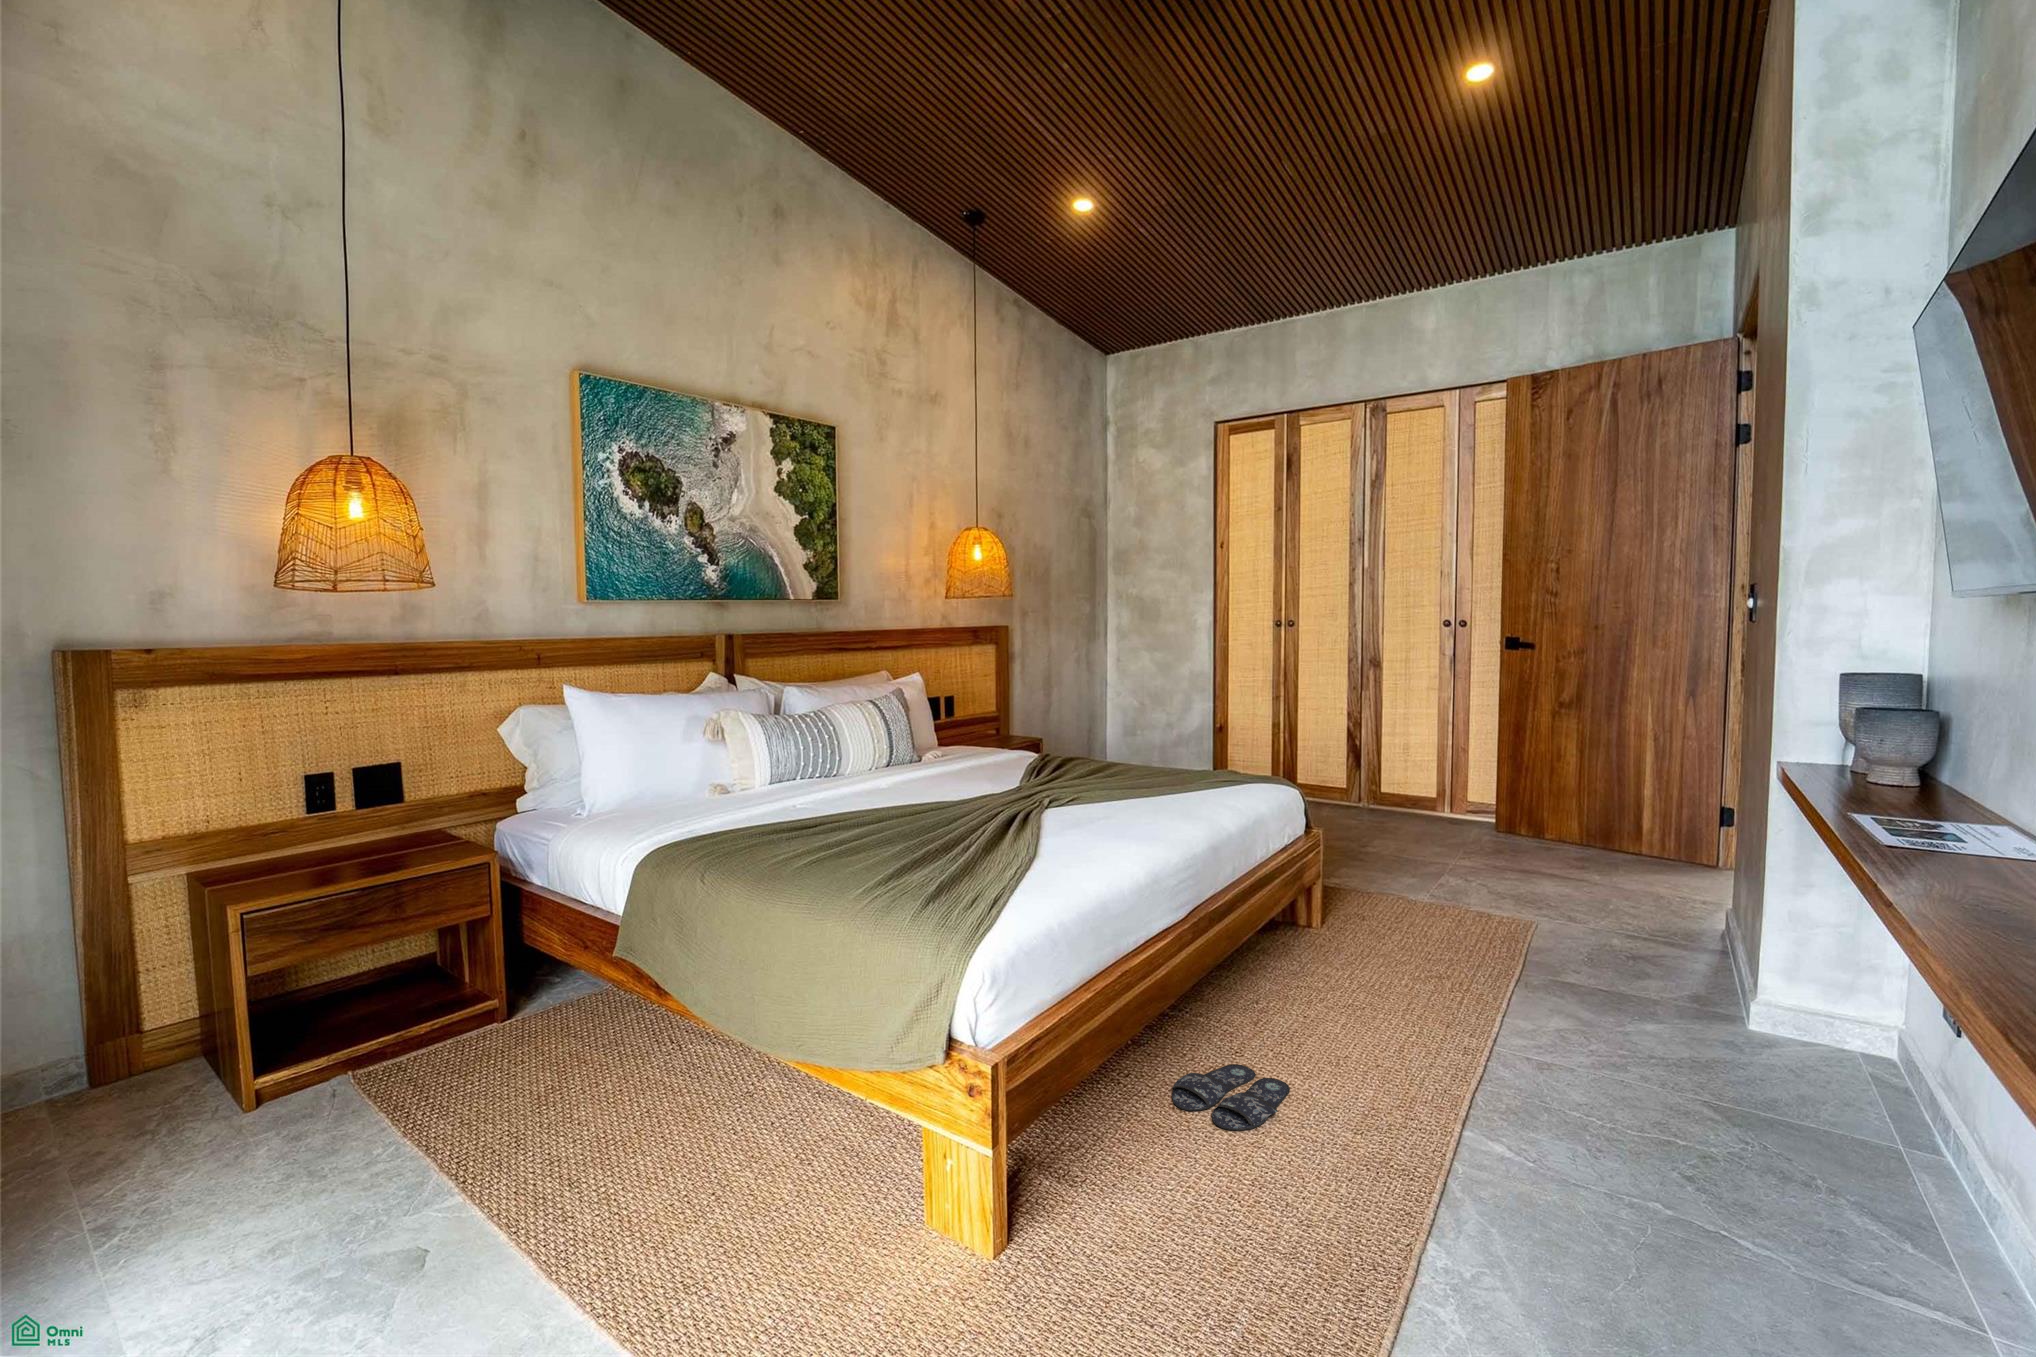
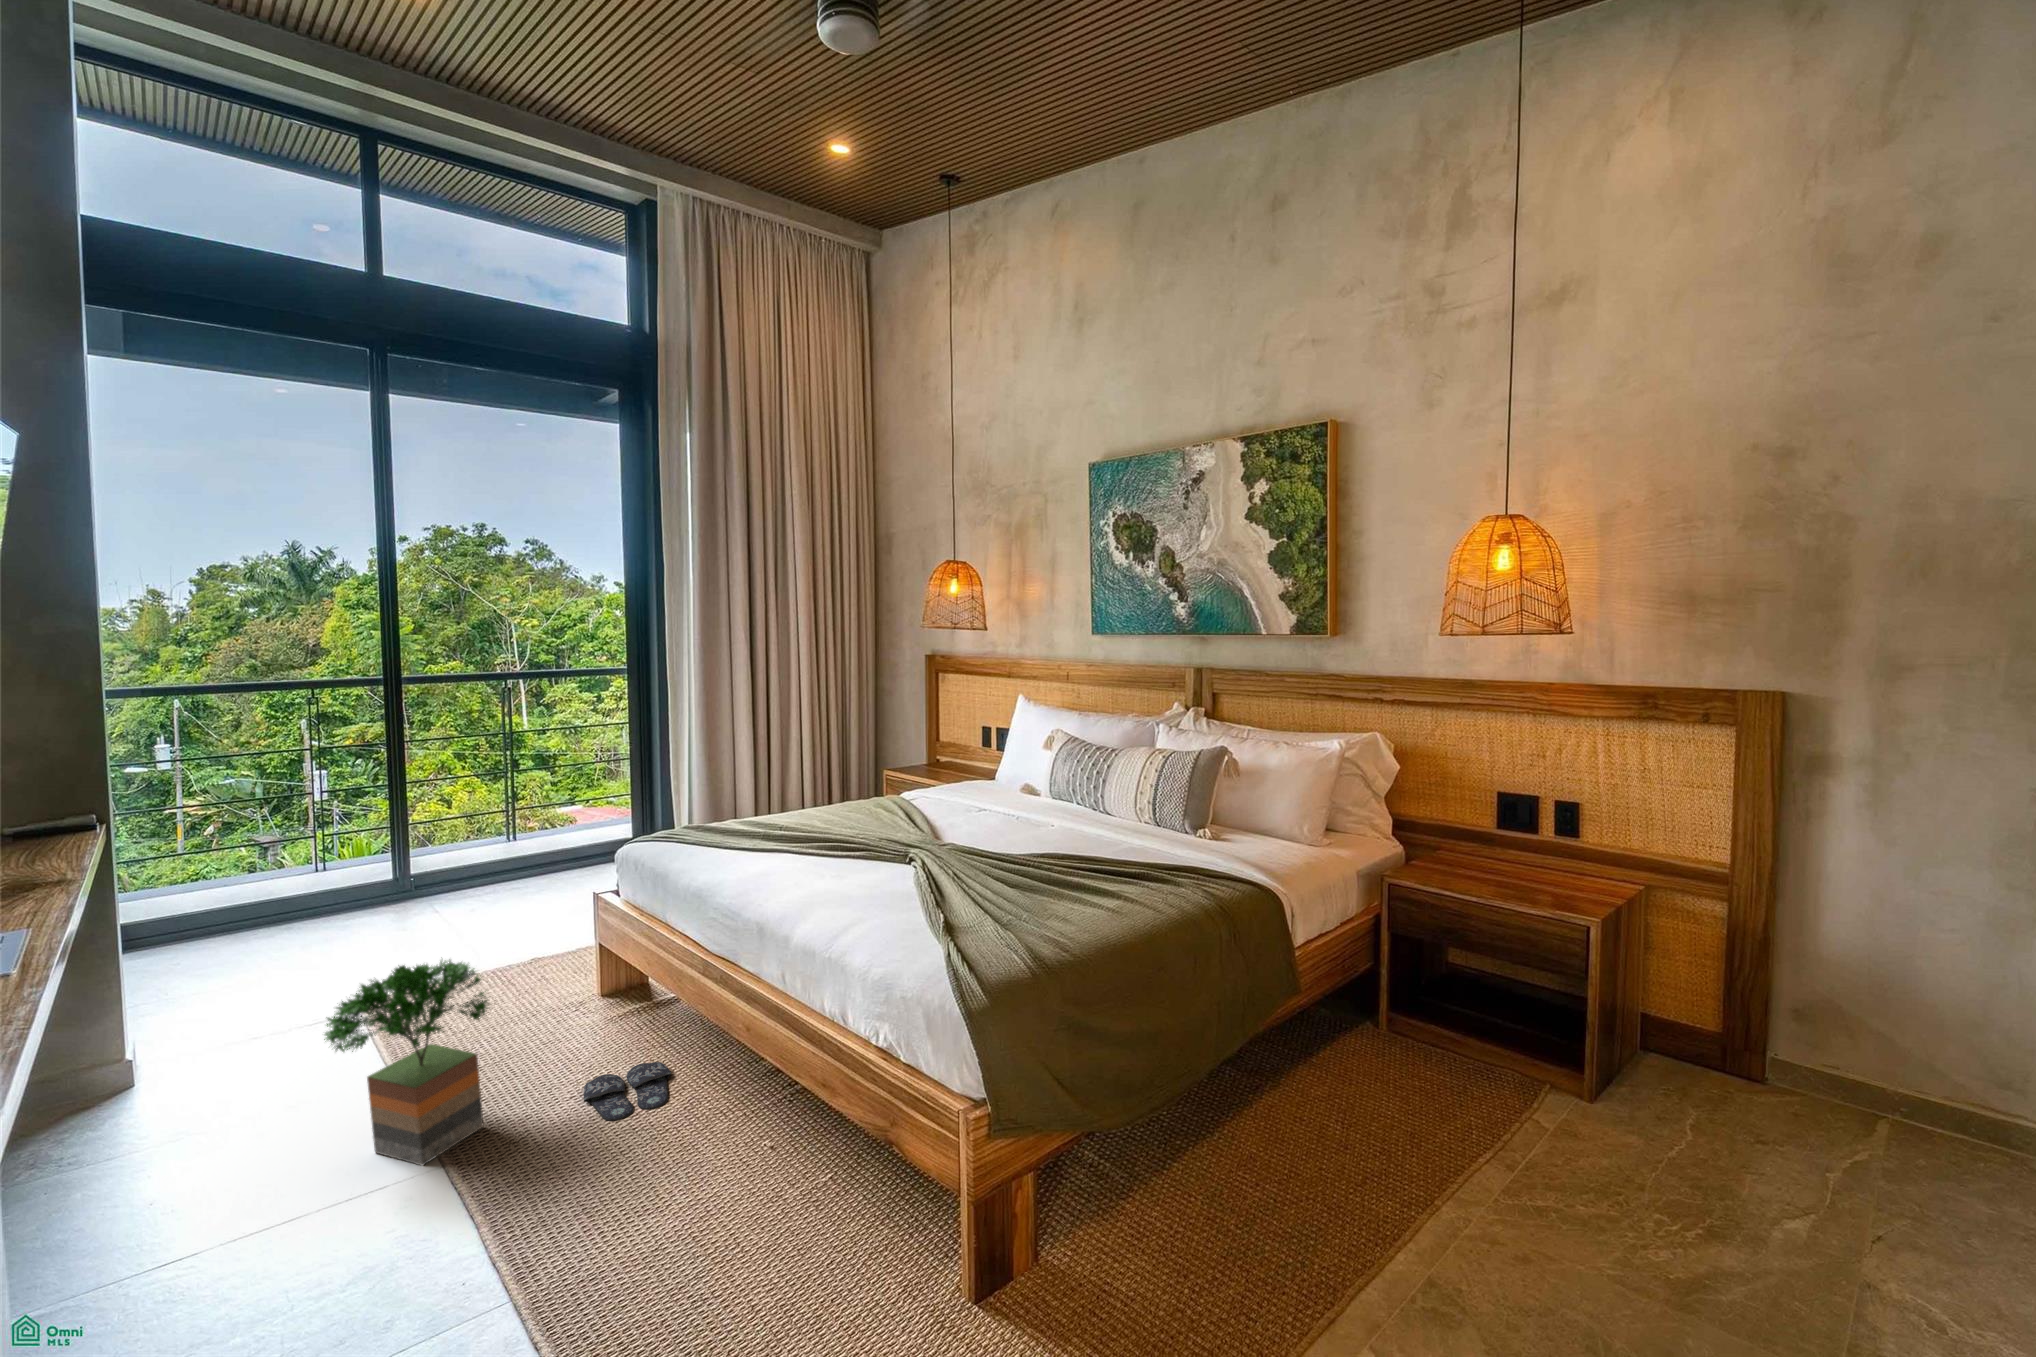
potted tree: none [1351,947,1562,1244] -> present [324,959,488,1166]

